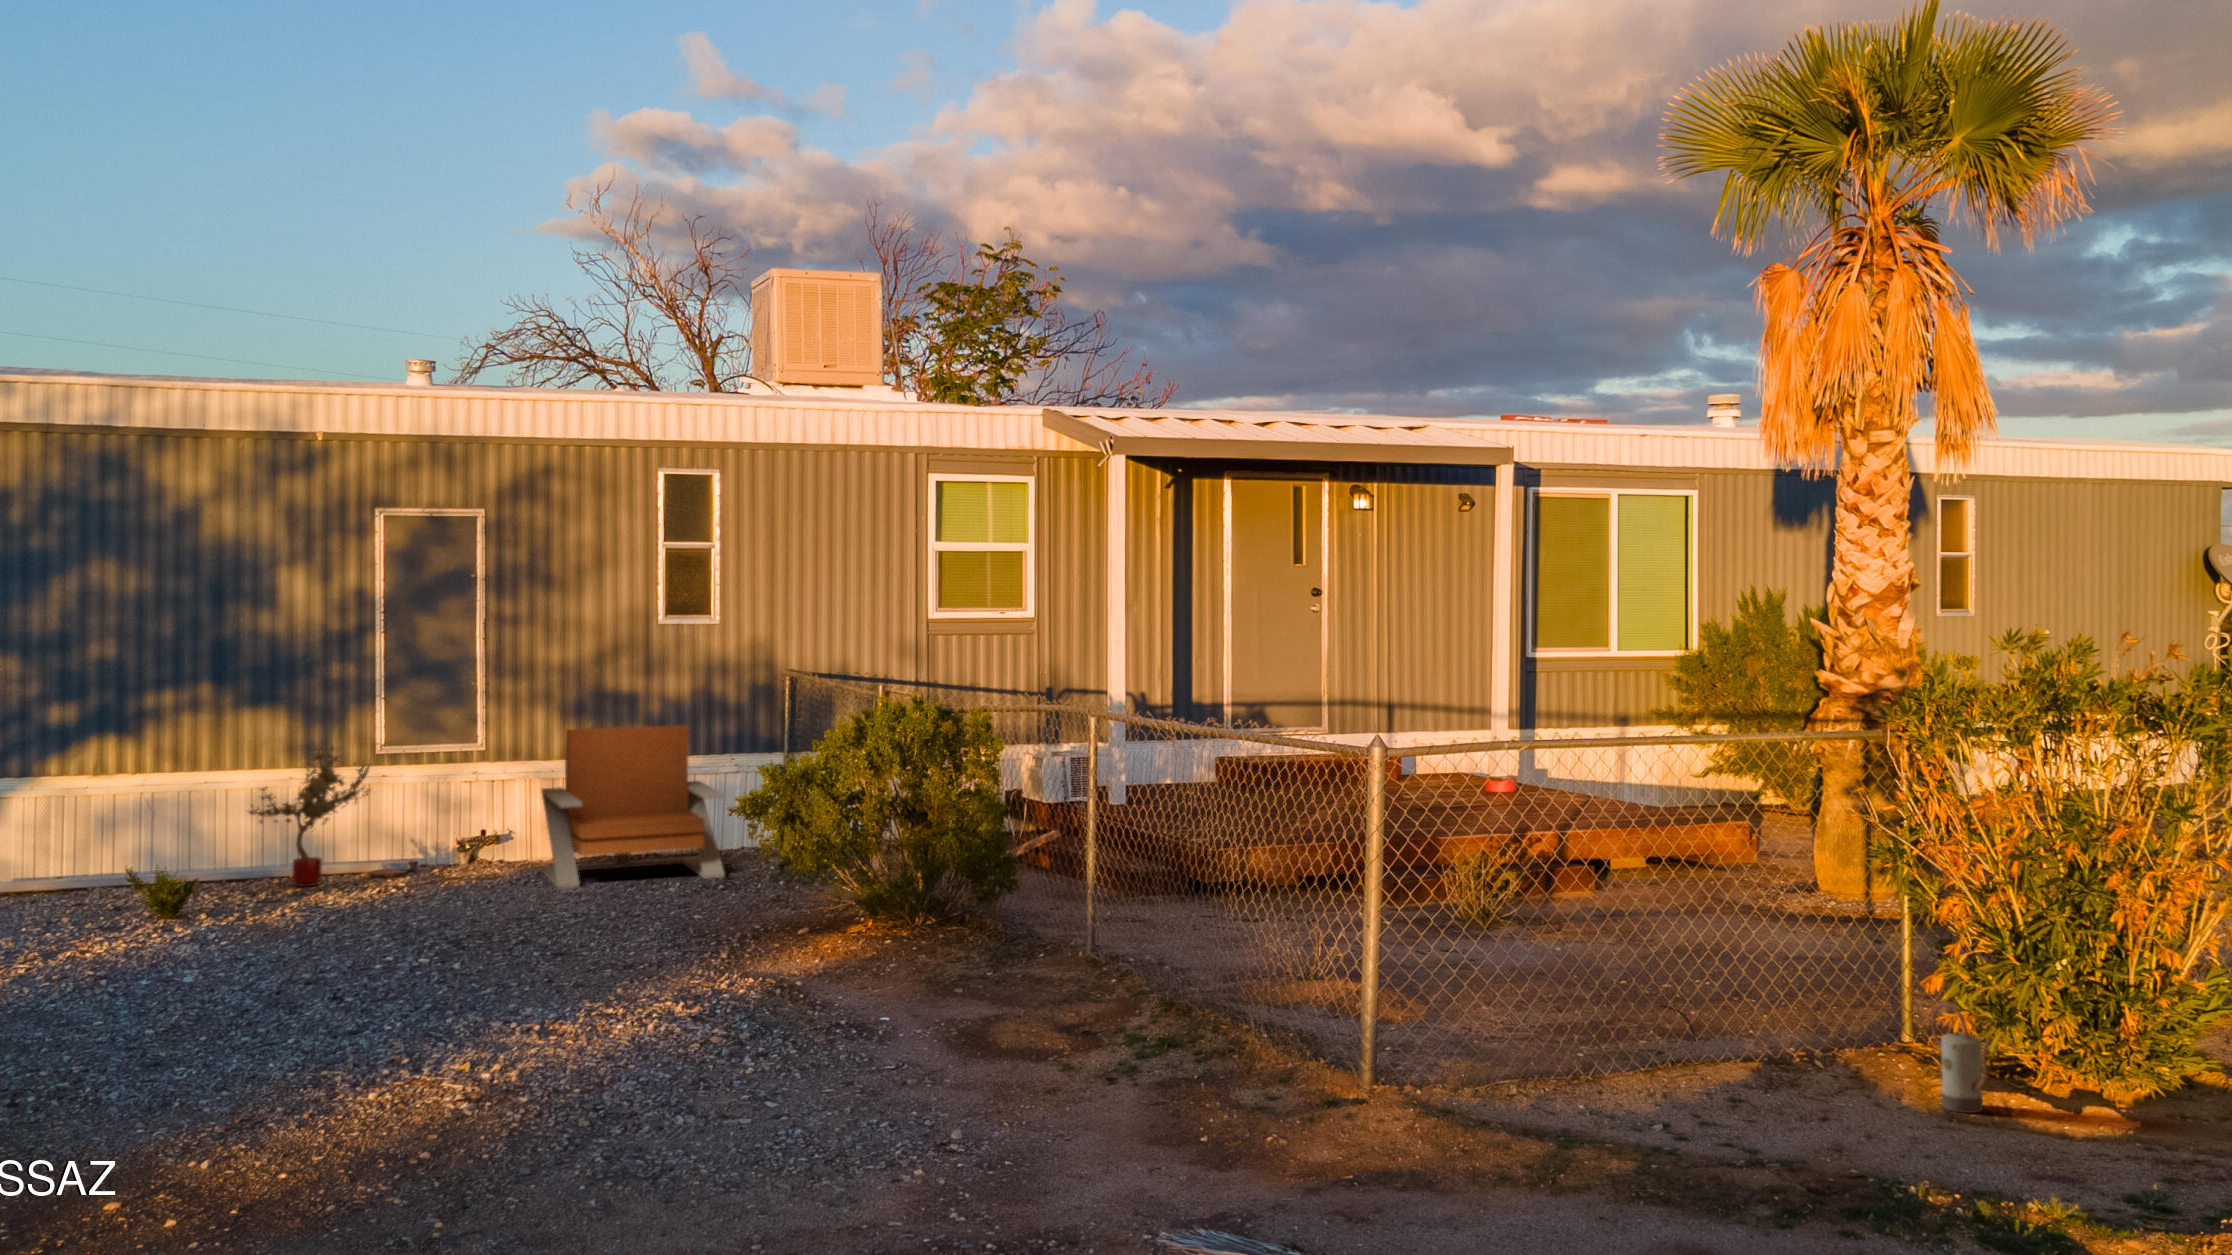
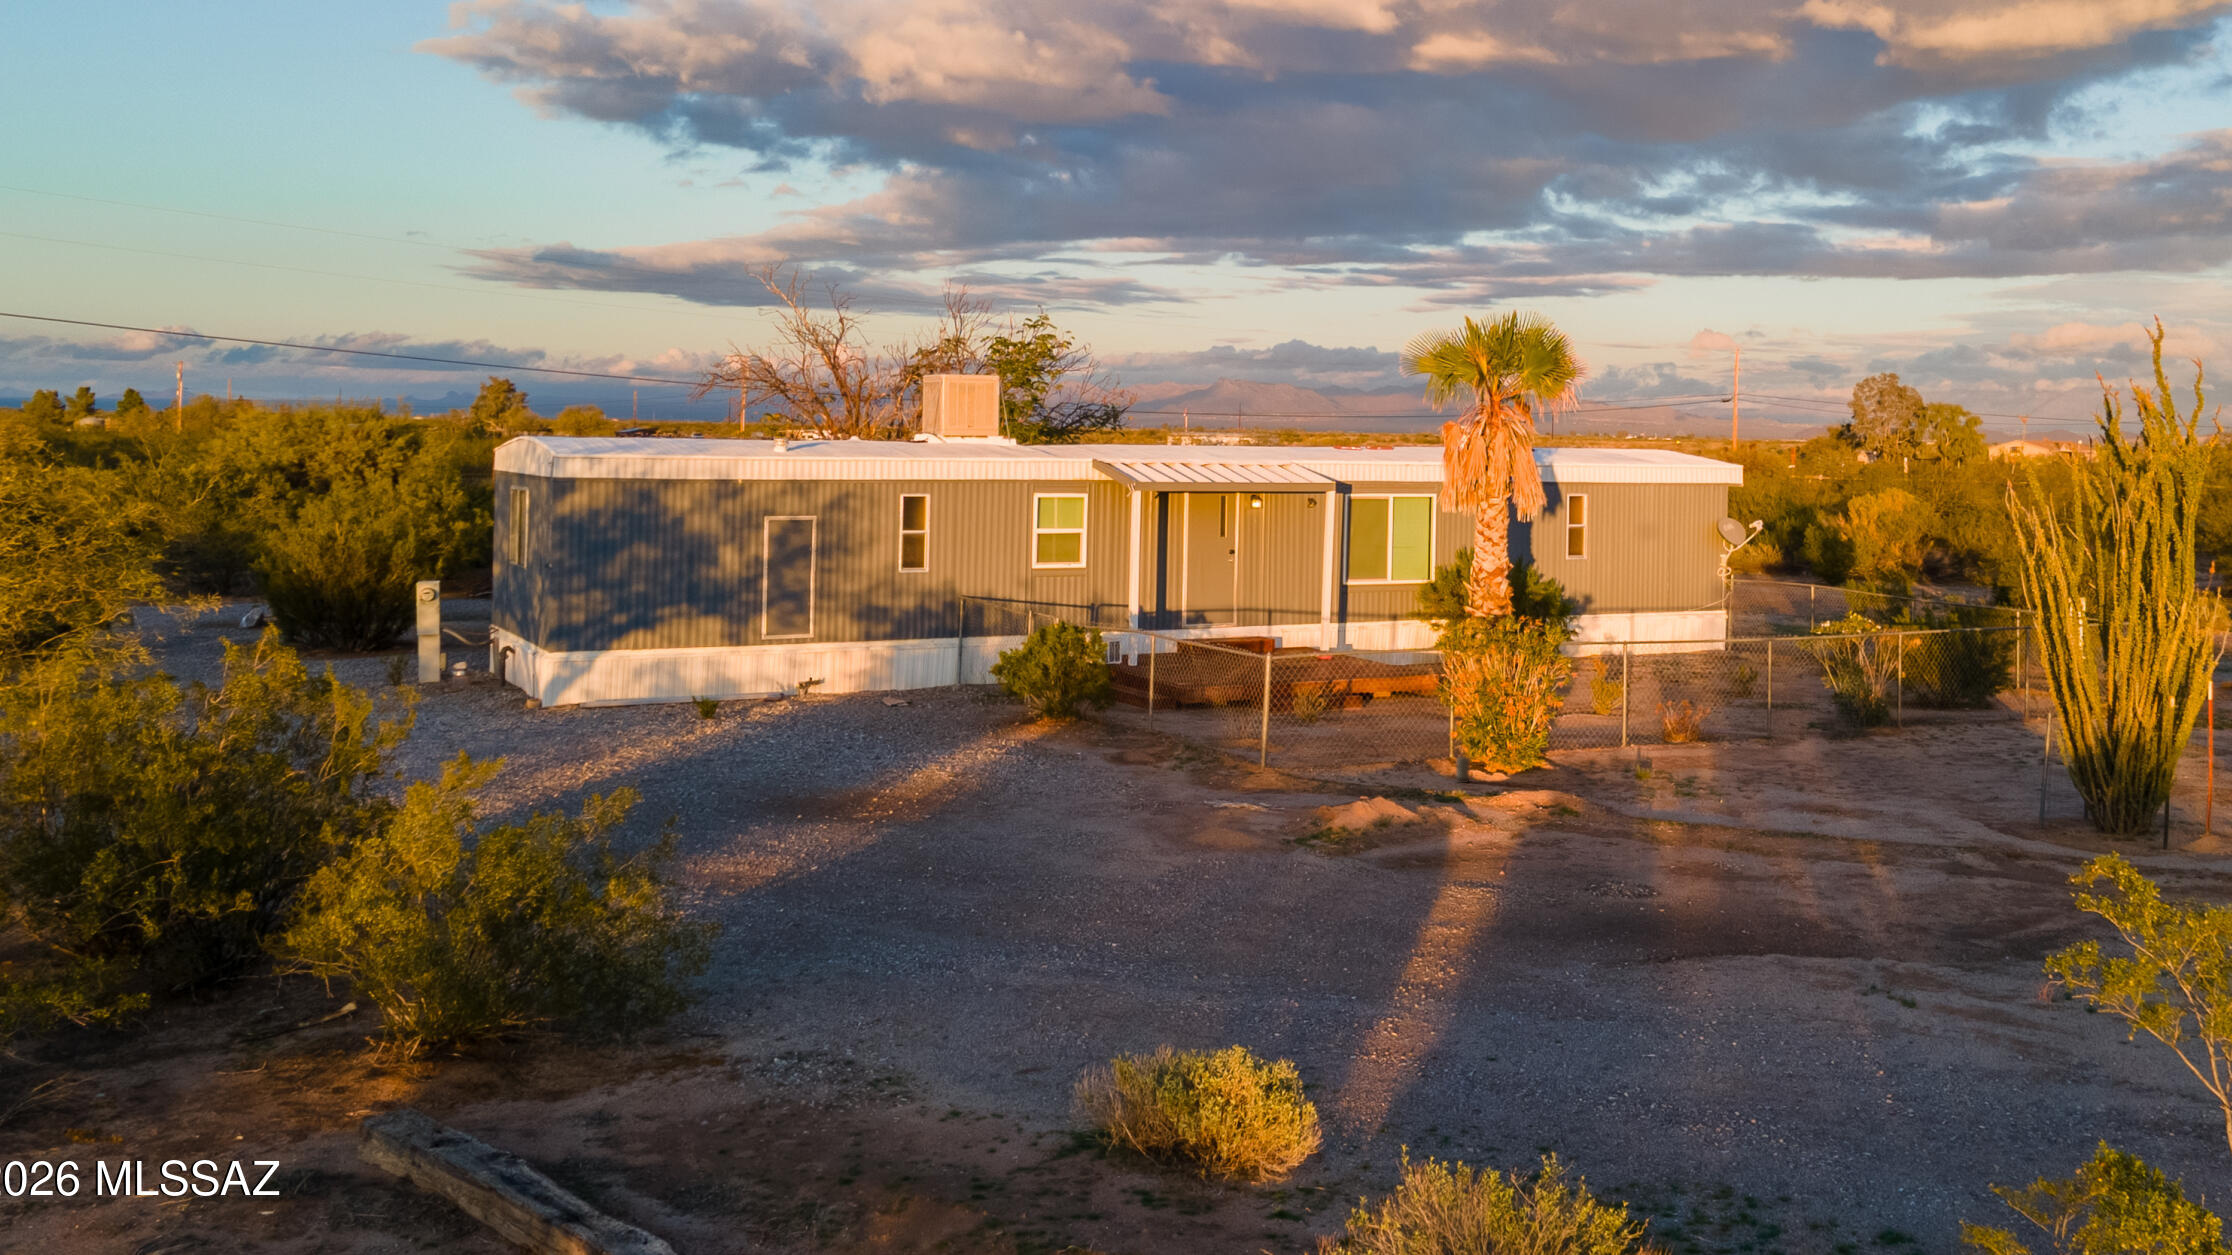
lounge chair: present [540,725,726,888] -> none [846,624,944,705]
potted tree: present [249,746,370,887] -> none [711,634,770,703]

